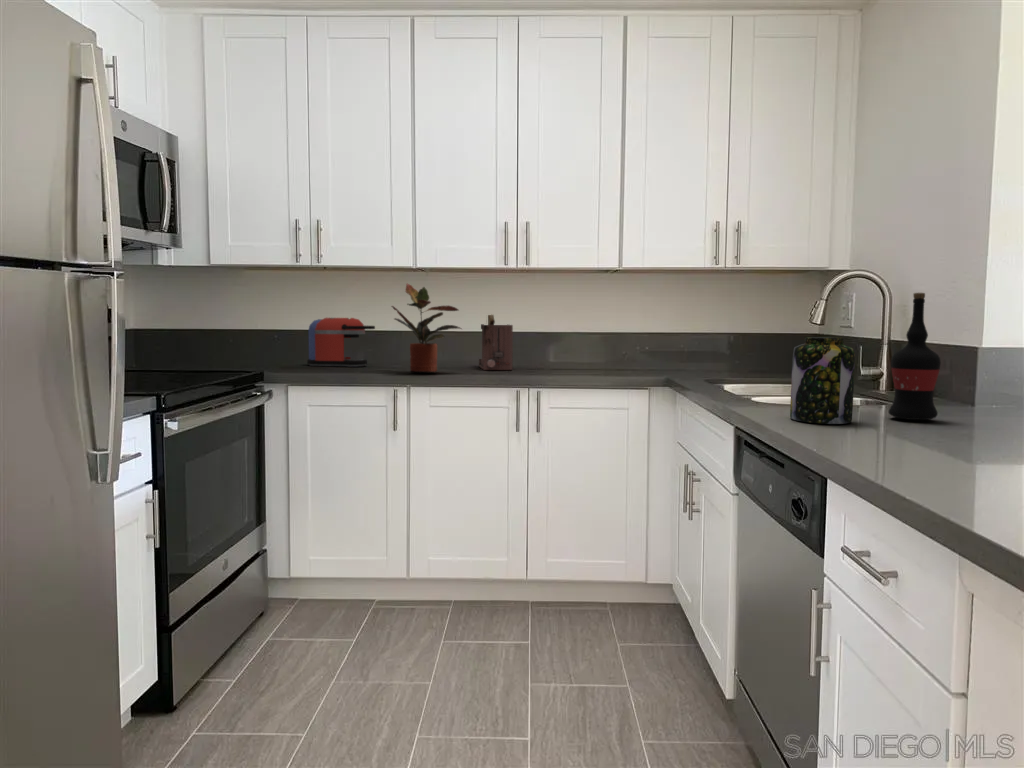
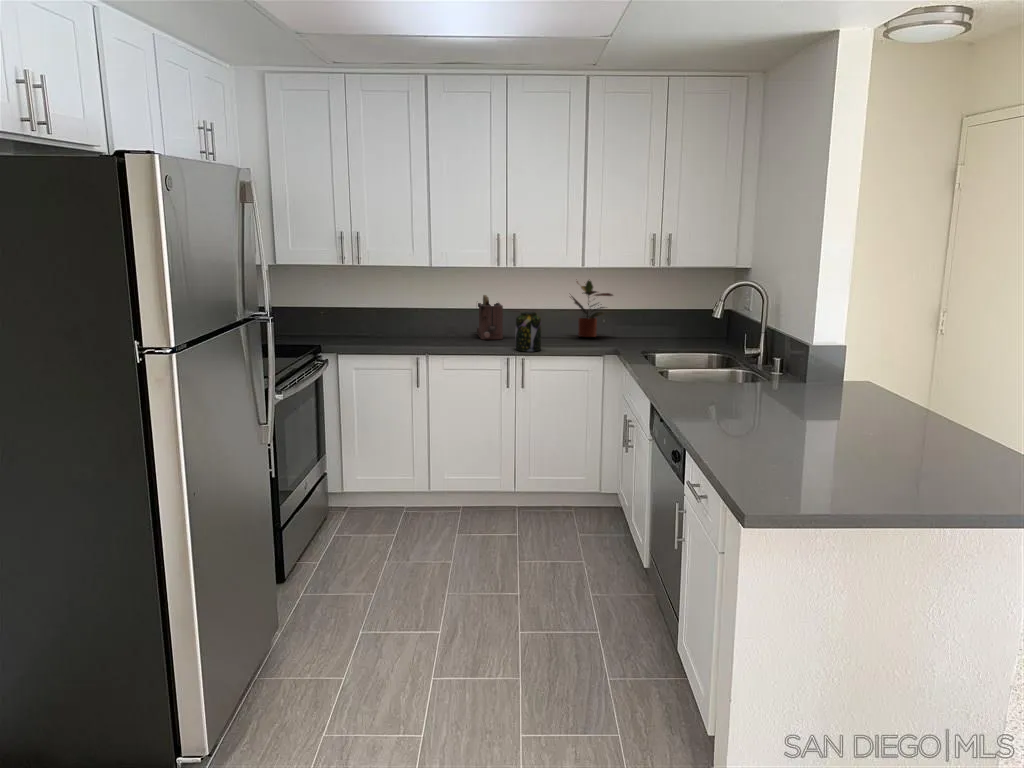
potted plant: present [392,284,461,372] -> present [570,280,613,337]
wine bottle: present [889,293,941,420] -> none [742,320,773,399]
coffee maker: present [307,318,375,367] -> none [348,298,398,336]
jar: present [790,337,855,424] -> present [515,312,541,352]

